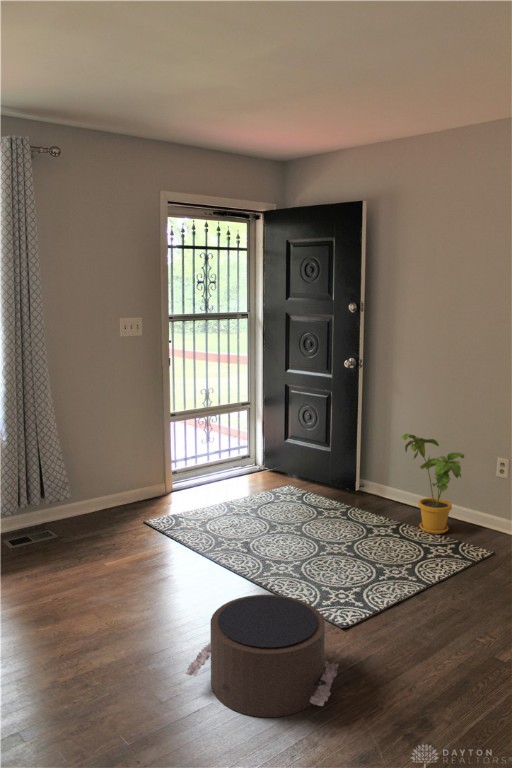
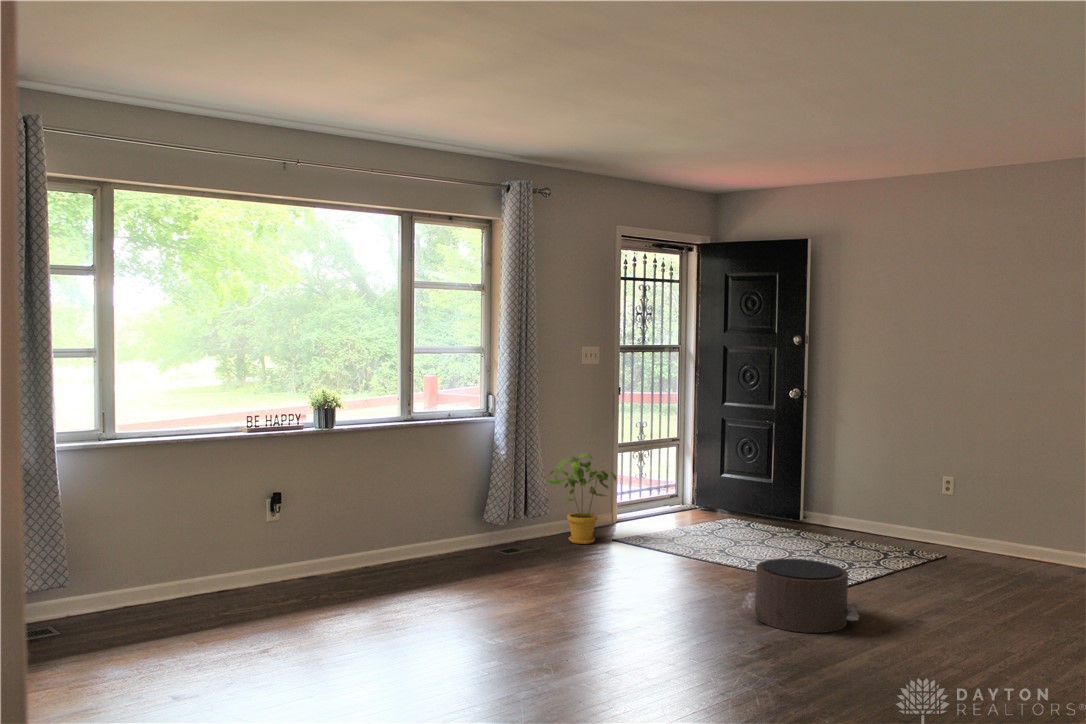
house plant: present [402,434,464,534] -> present [546,454,616,544]

